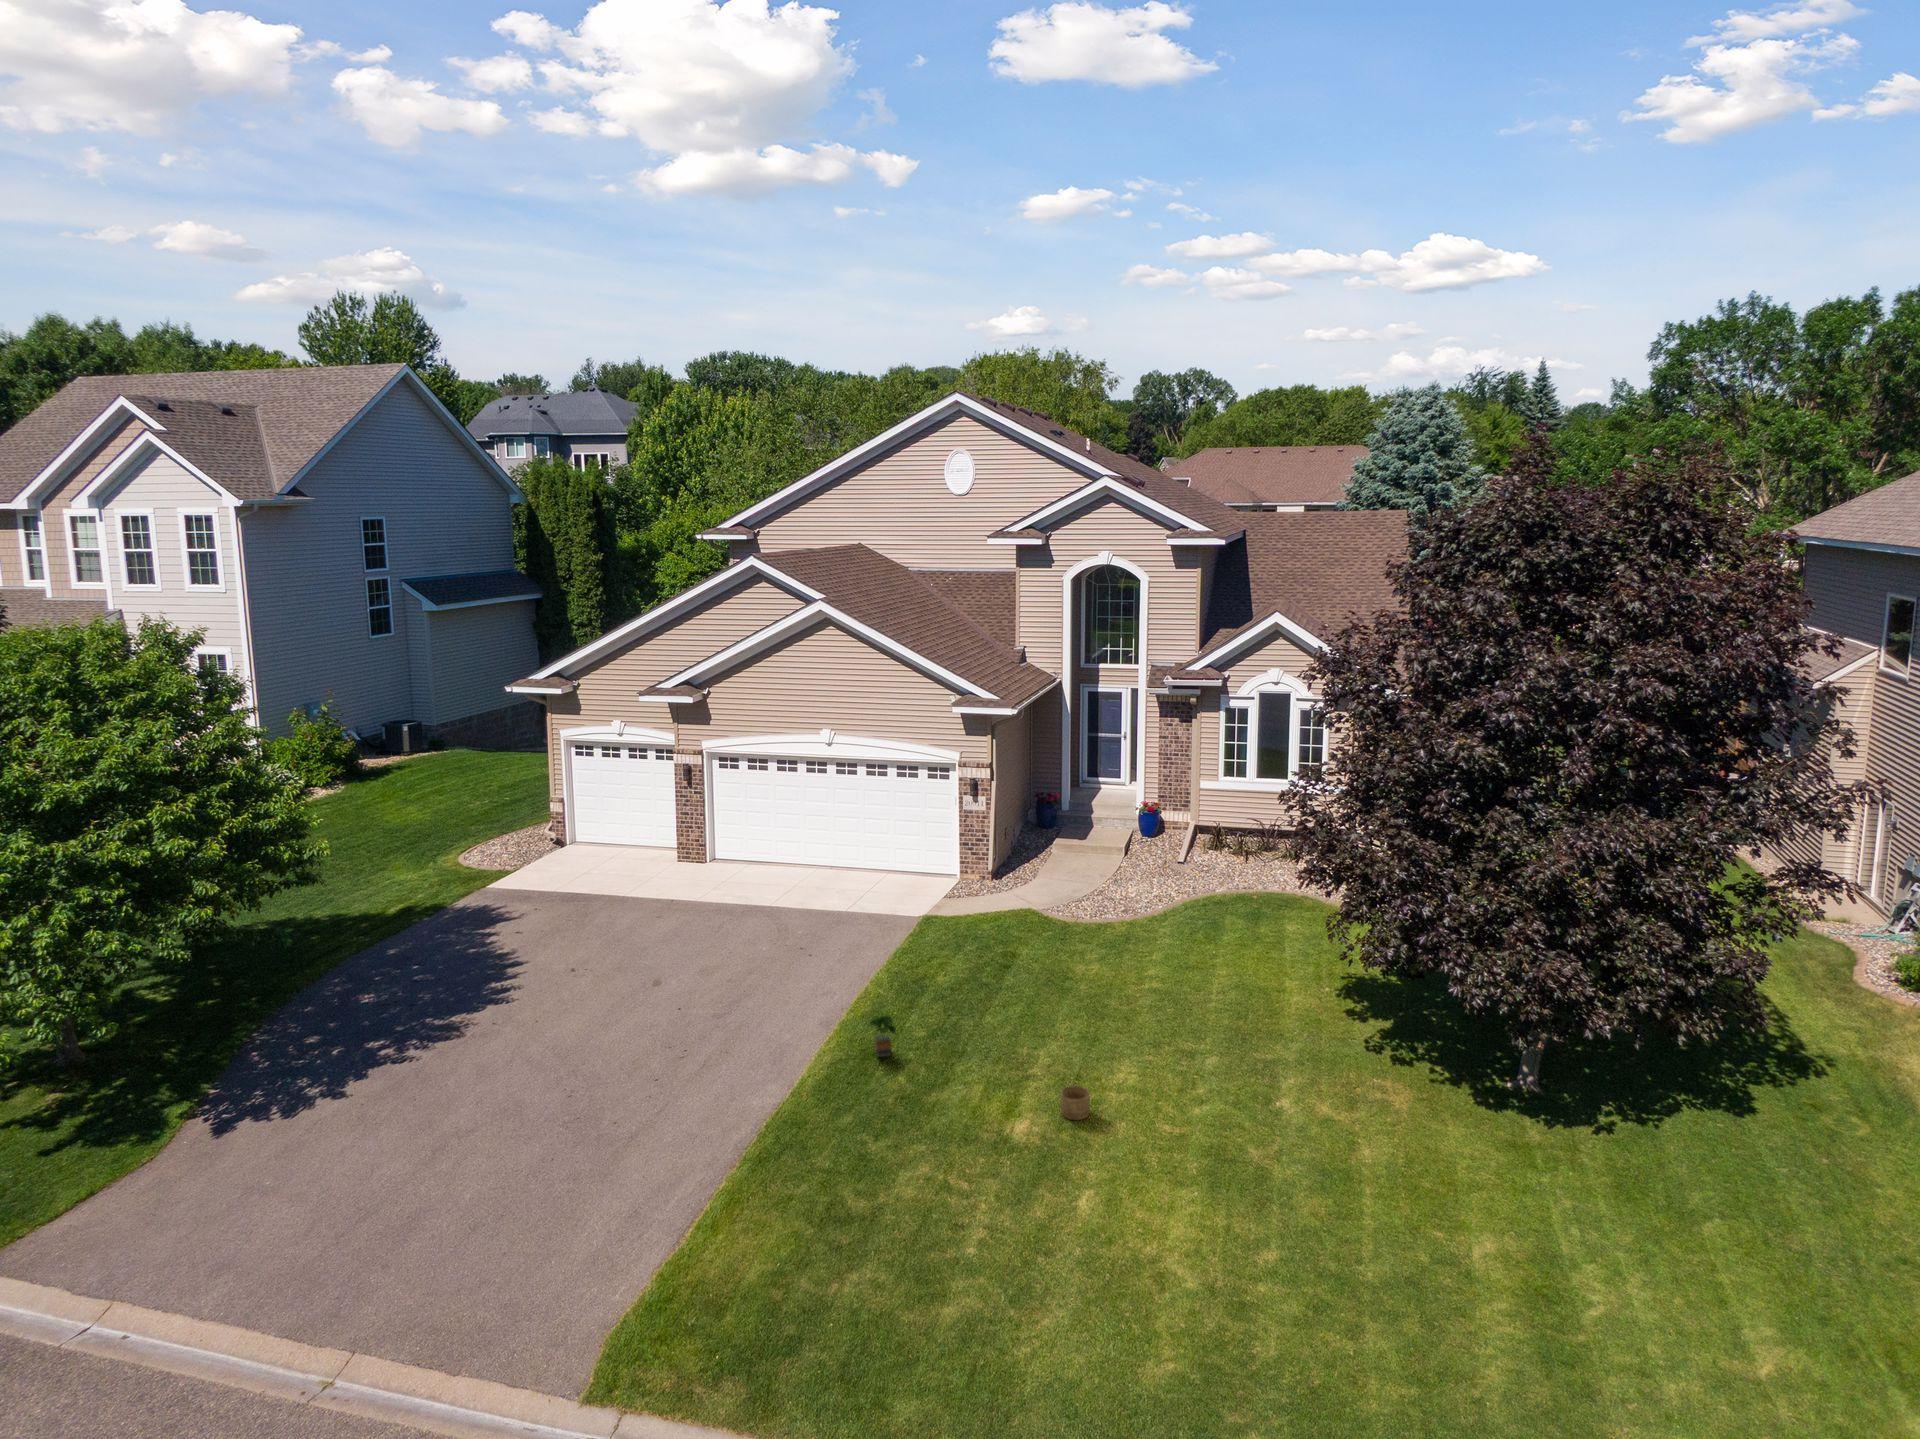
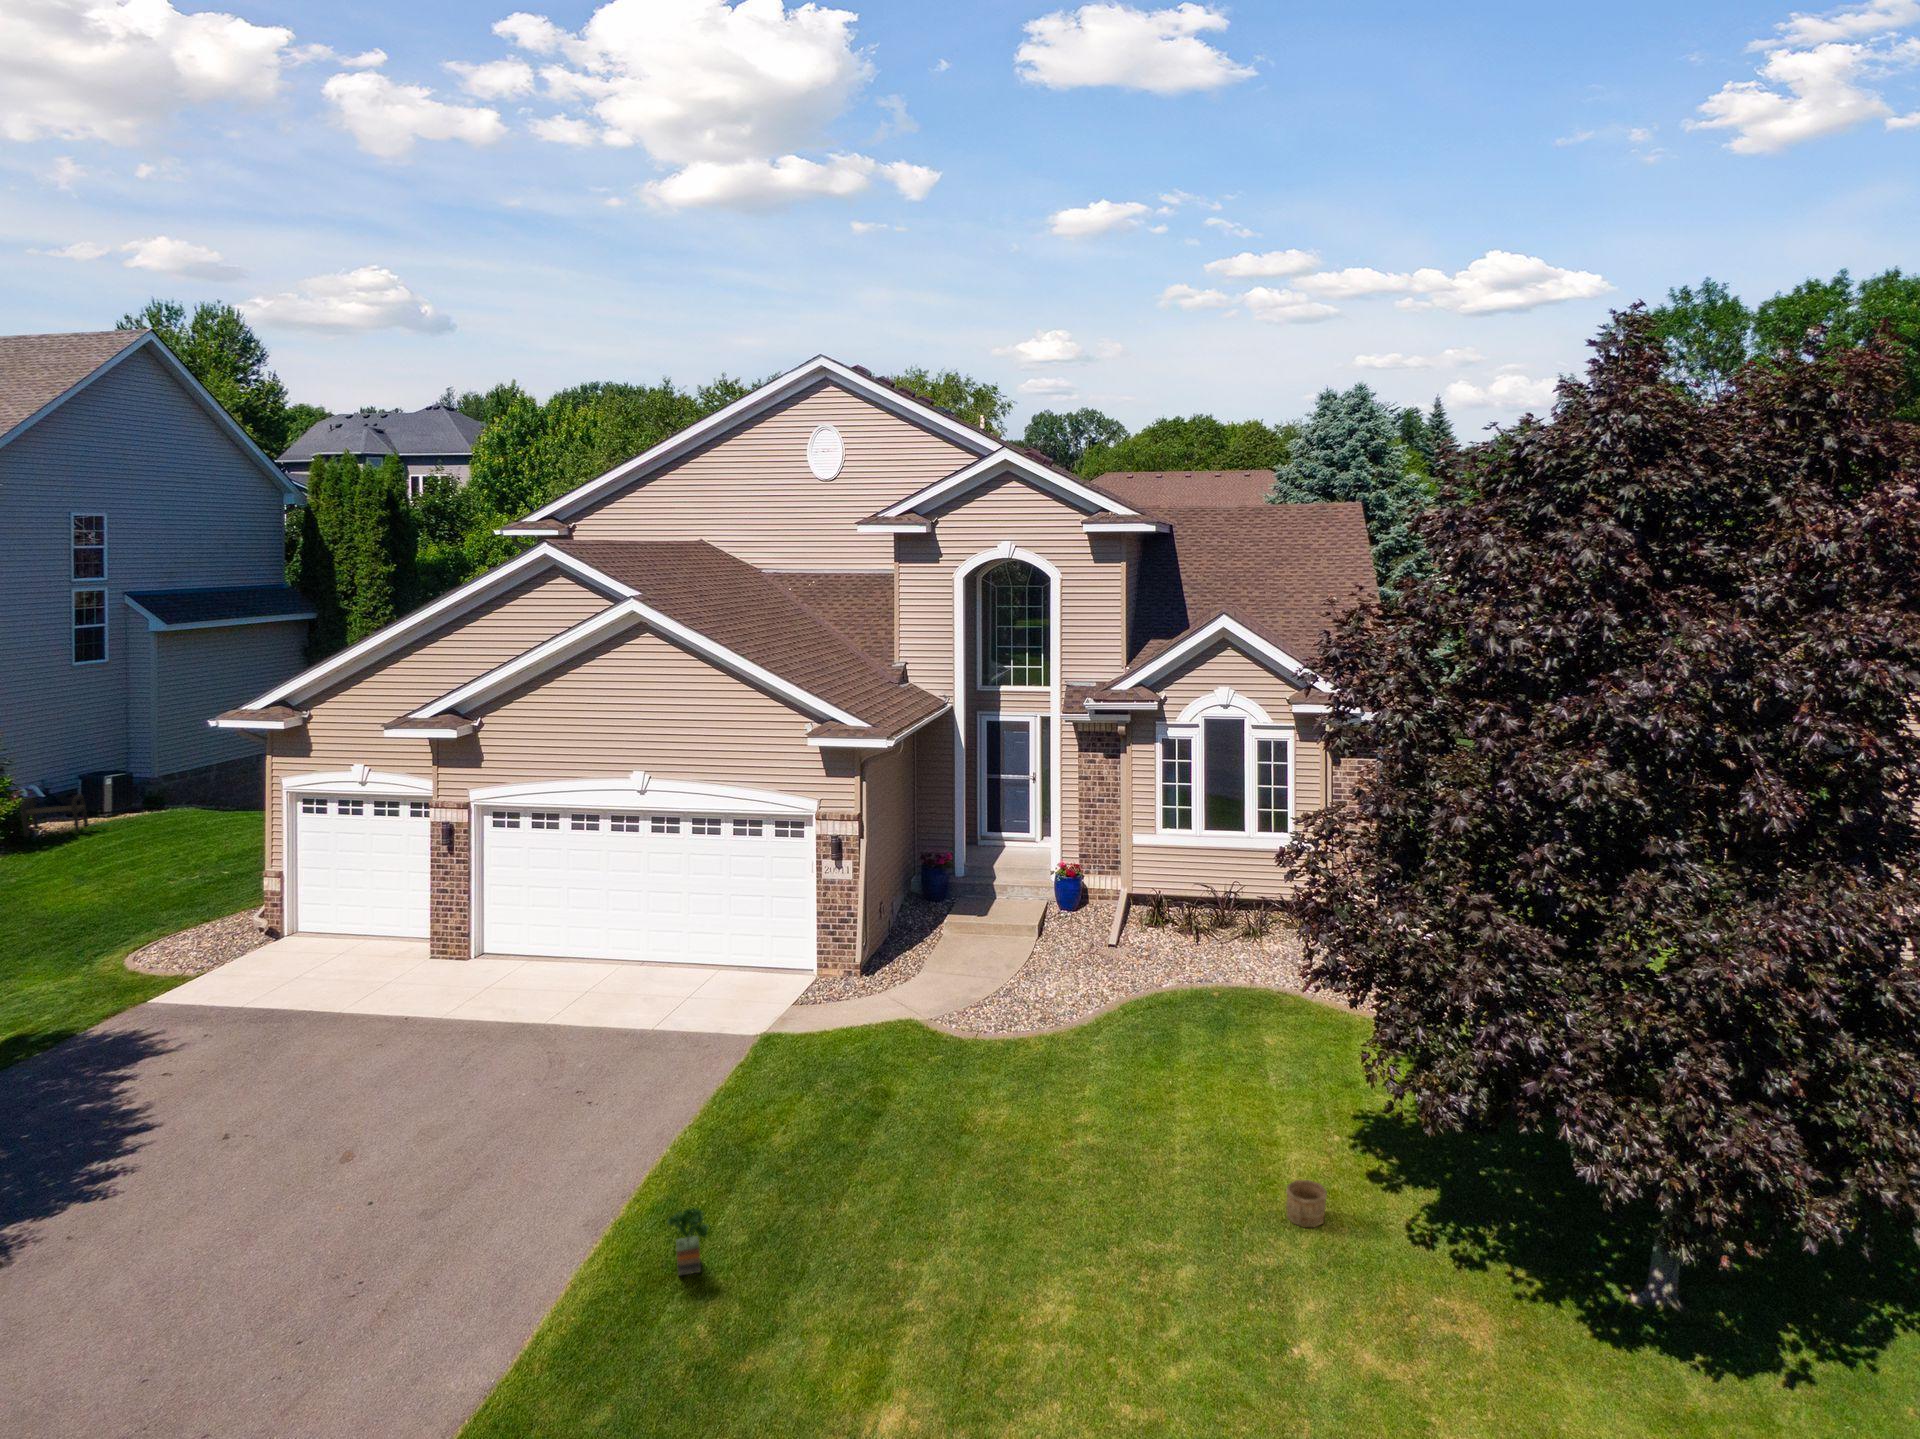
bench: none [350,740,397,772] -> present [21,794,88,837]
wooden bucket: present [1060,1085,1090,1120] -> present [1286,1180,1327,1228]

